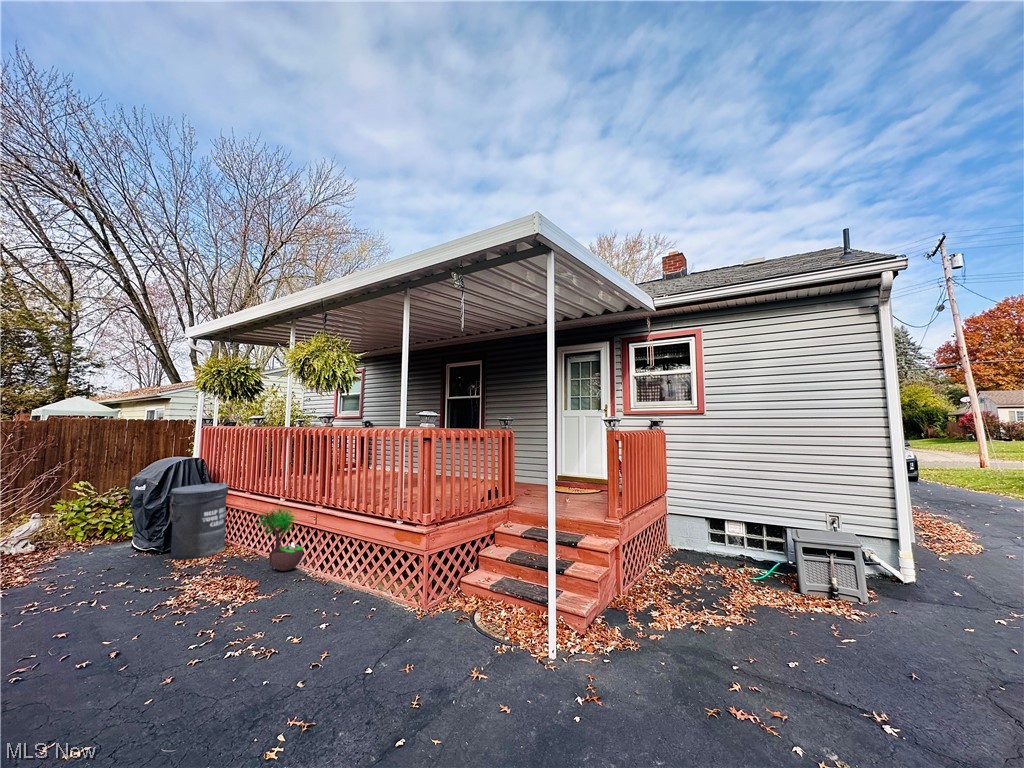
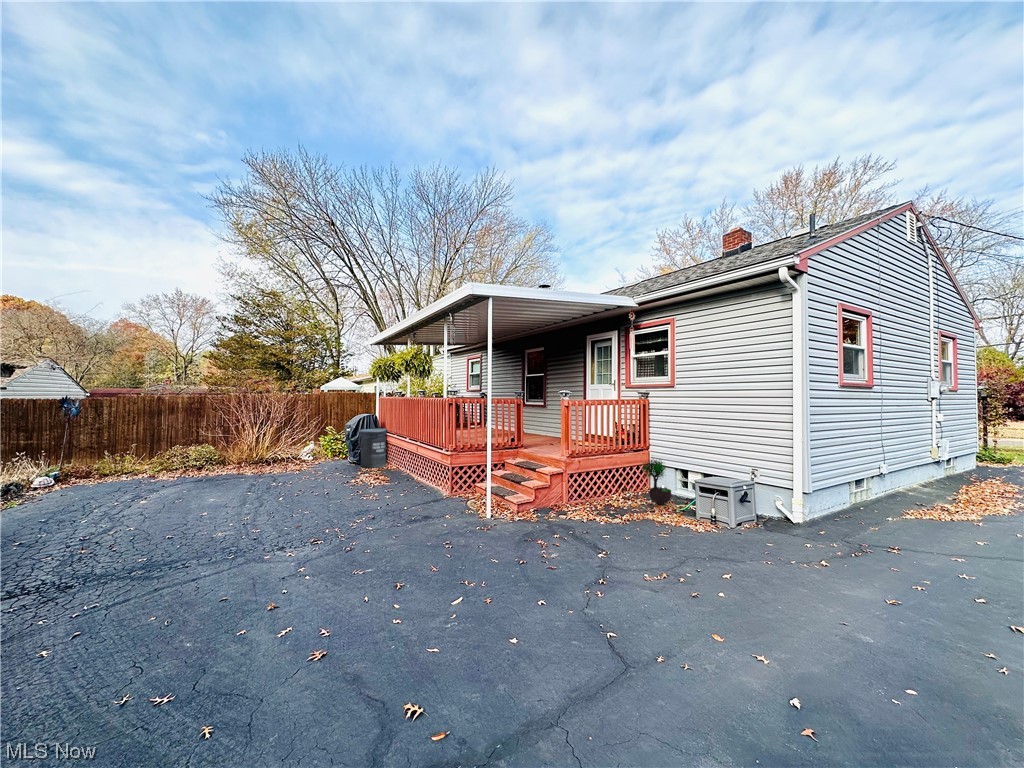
potted tree: present [257,507,303,571] -> present [642,458,671,504]

